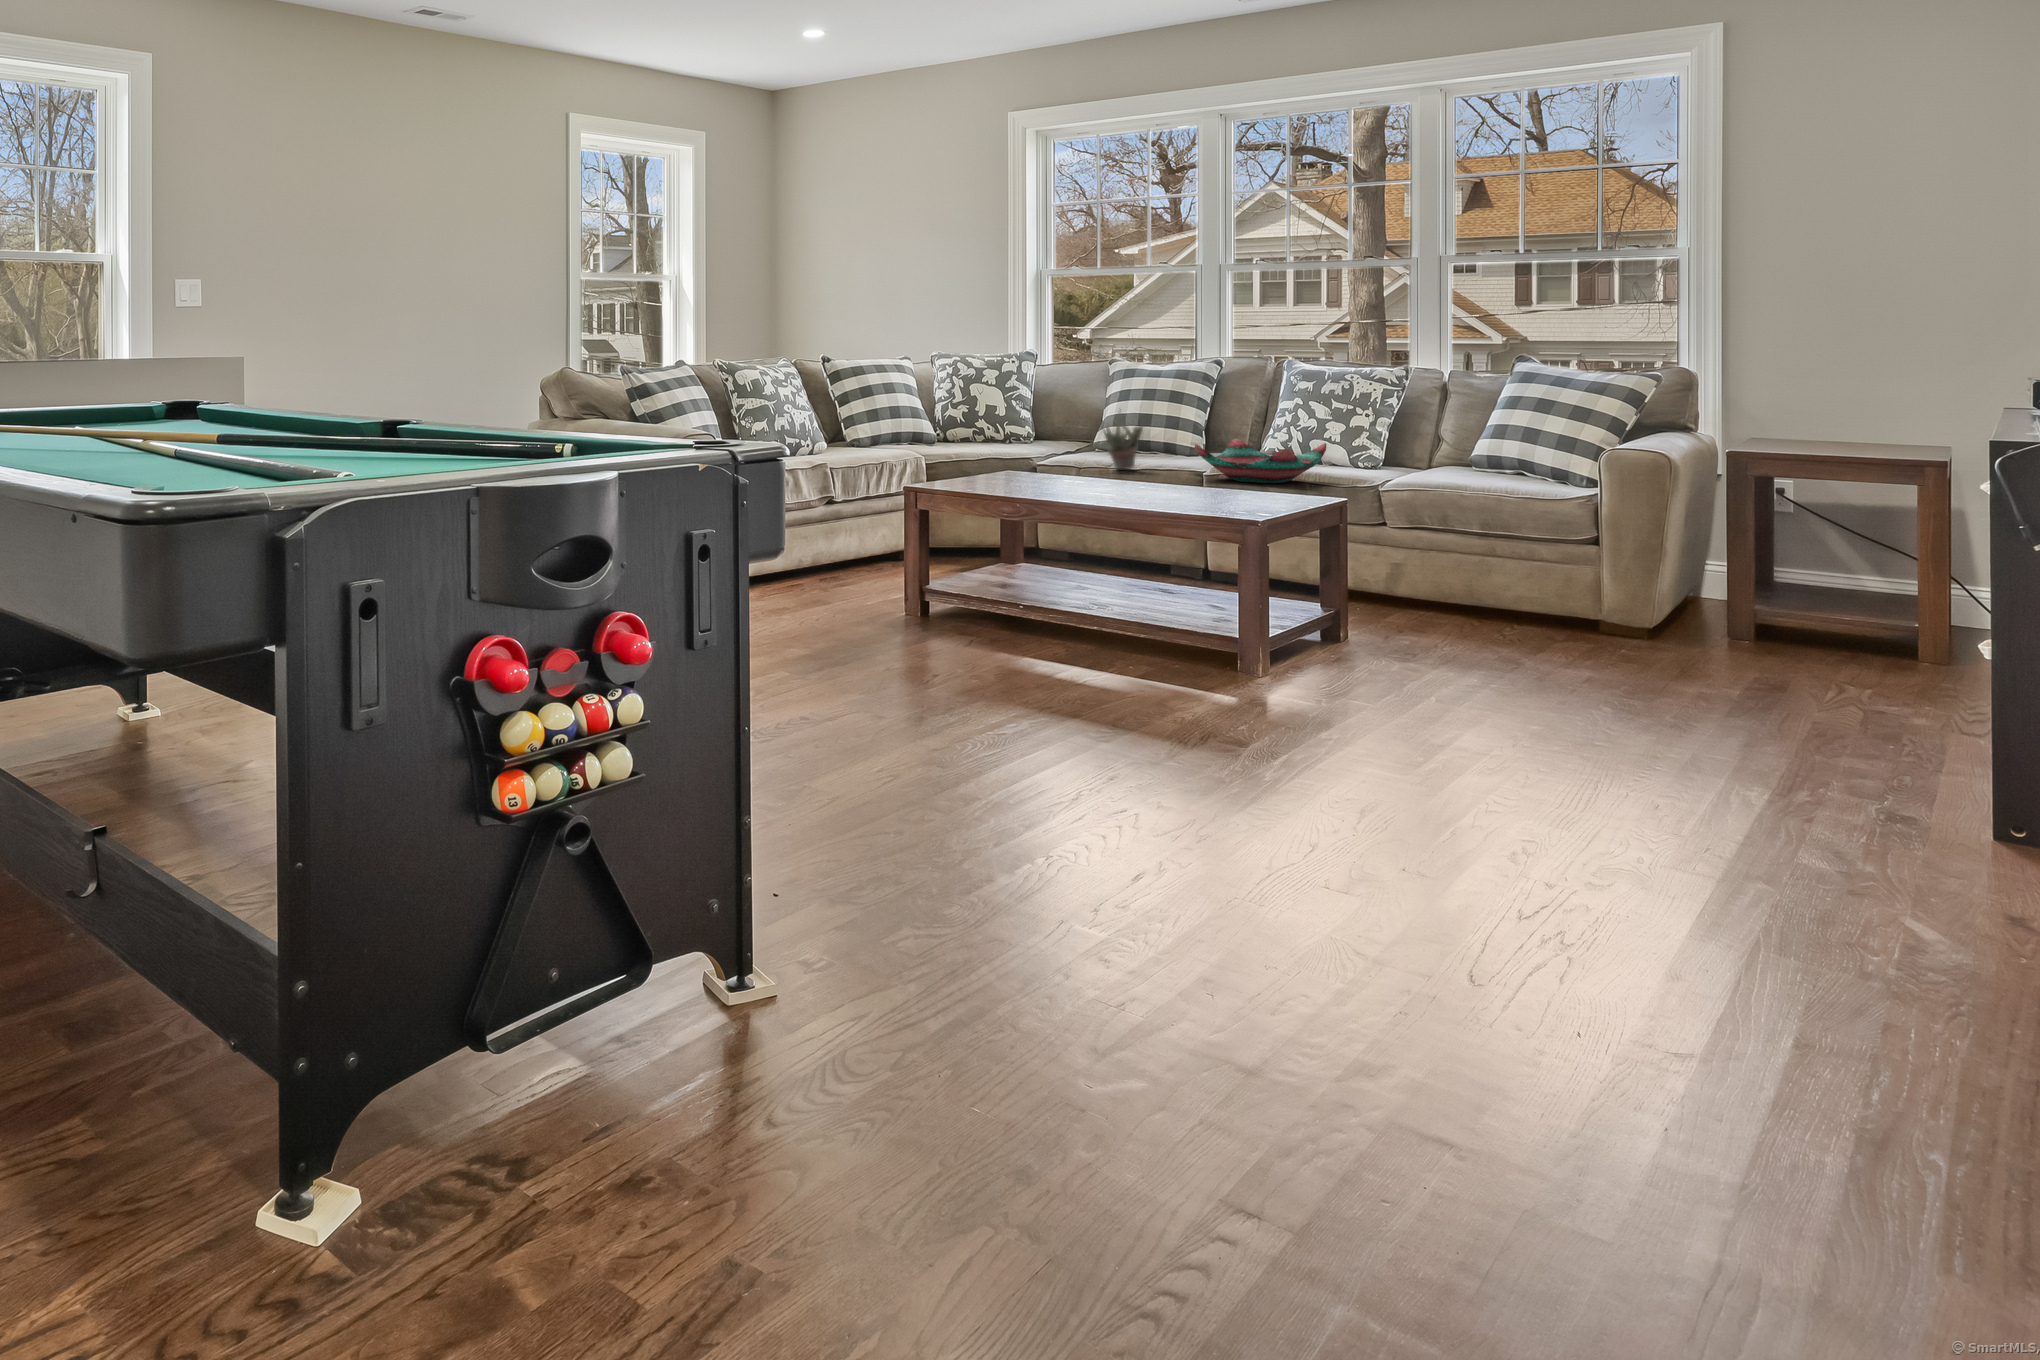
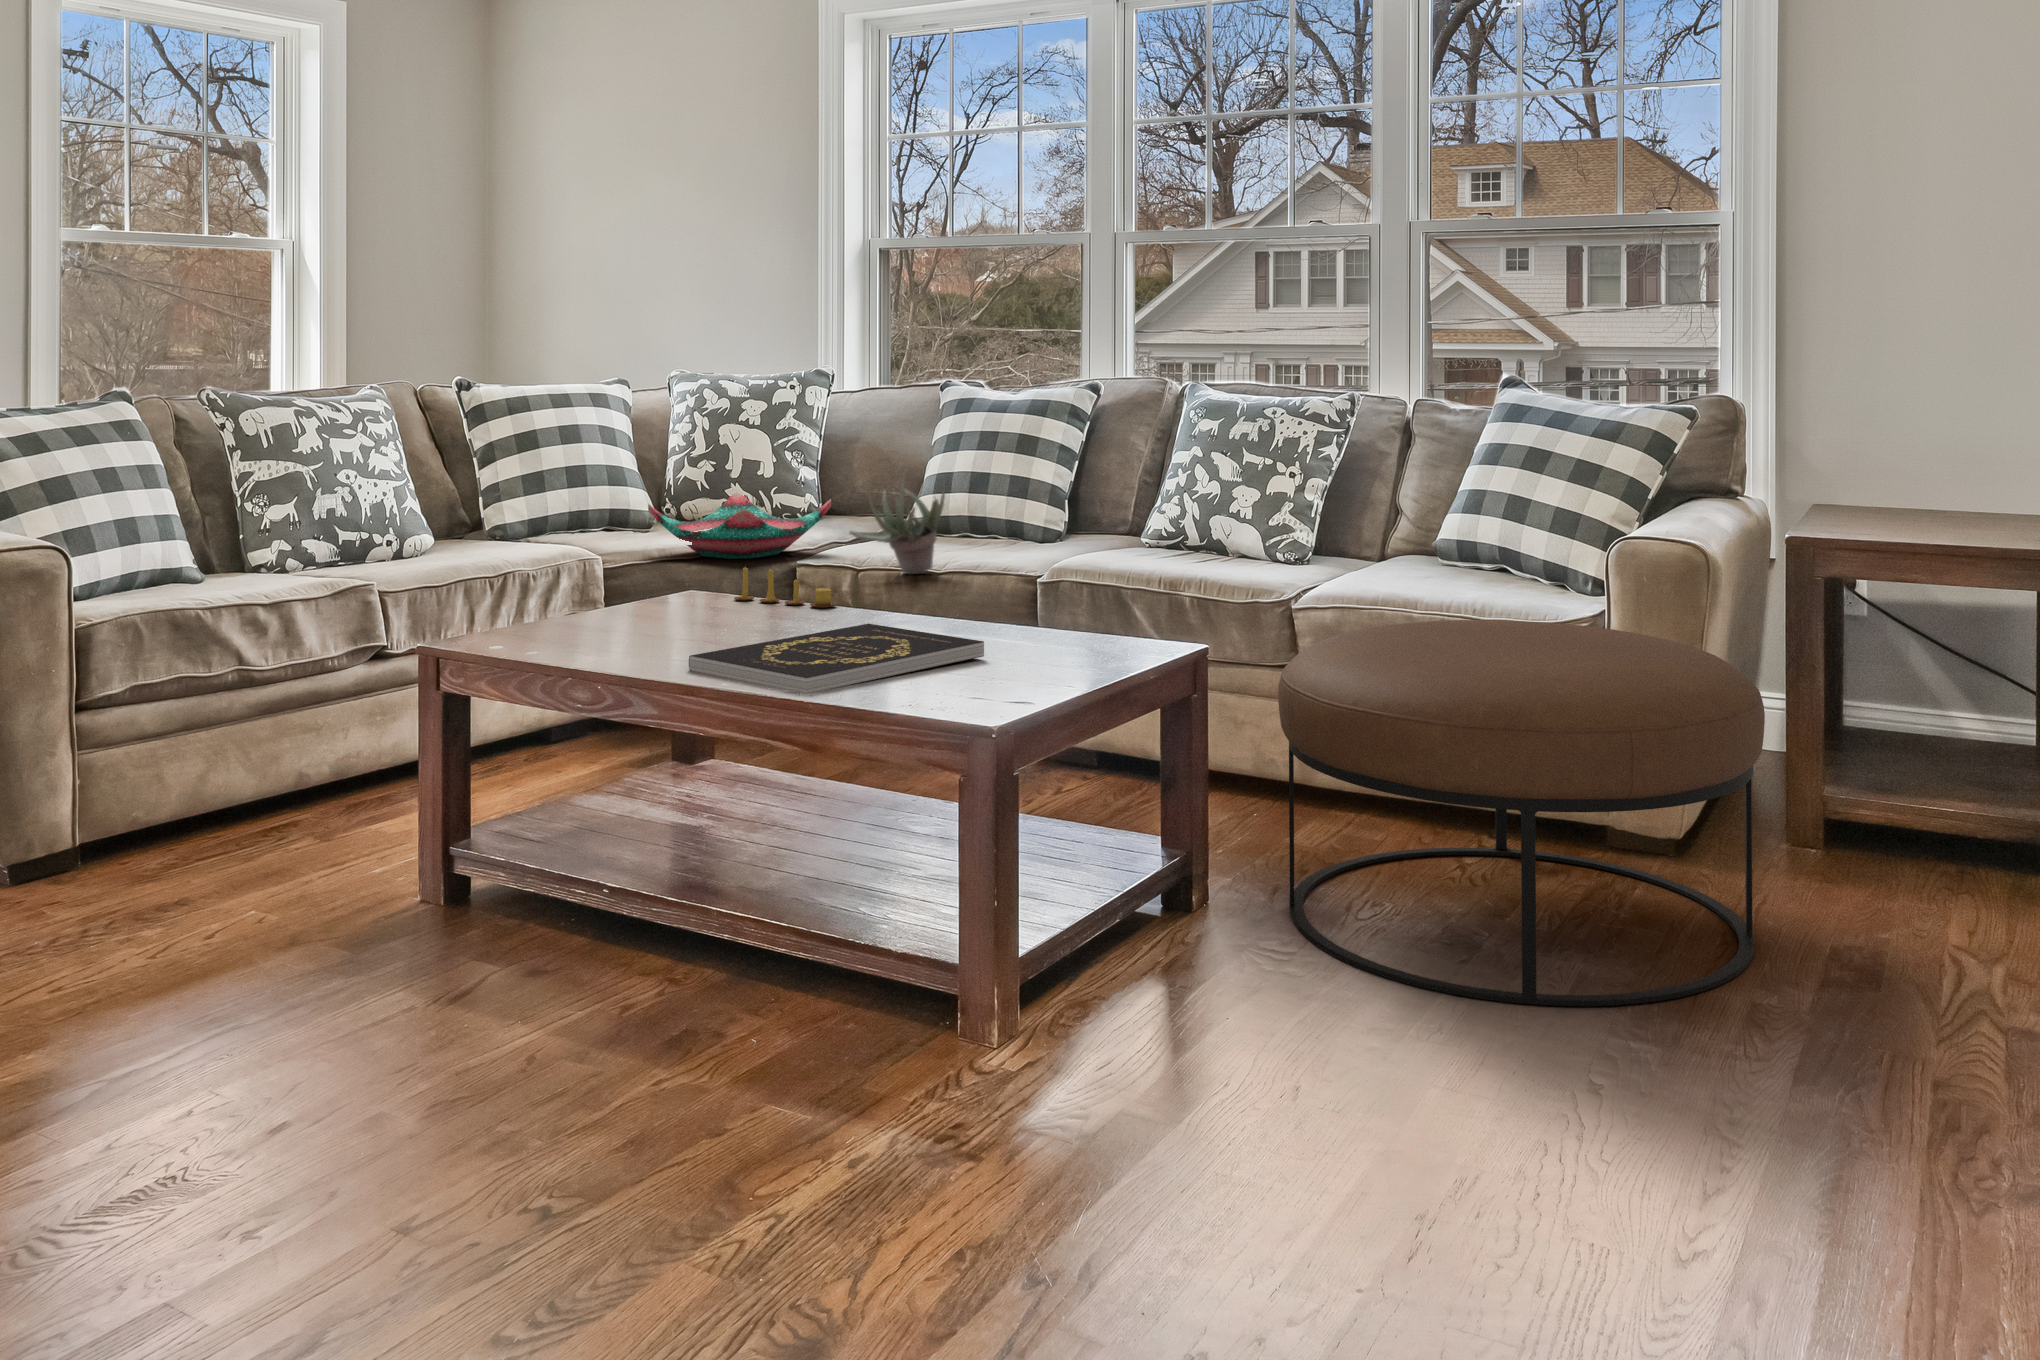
decorative bowl: present [1195,439,1326,483] -> present [648,493,831,559]
candle: none [1037,457,1102,481] -> present [734,566,836,608]
book: none [1067,484,1221,508] -> present [689,624,984,693]
ottoman: none [1392,494,1701,681] -> present [1278,620,1765,1006]

